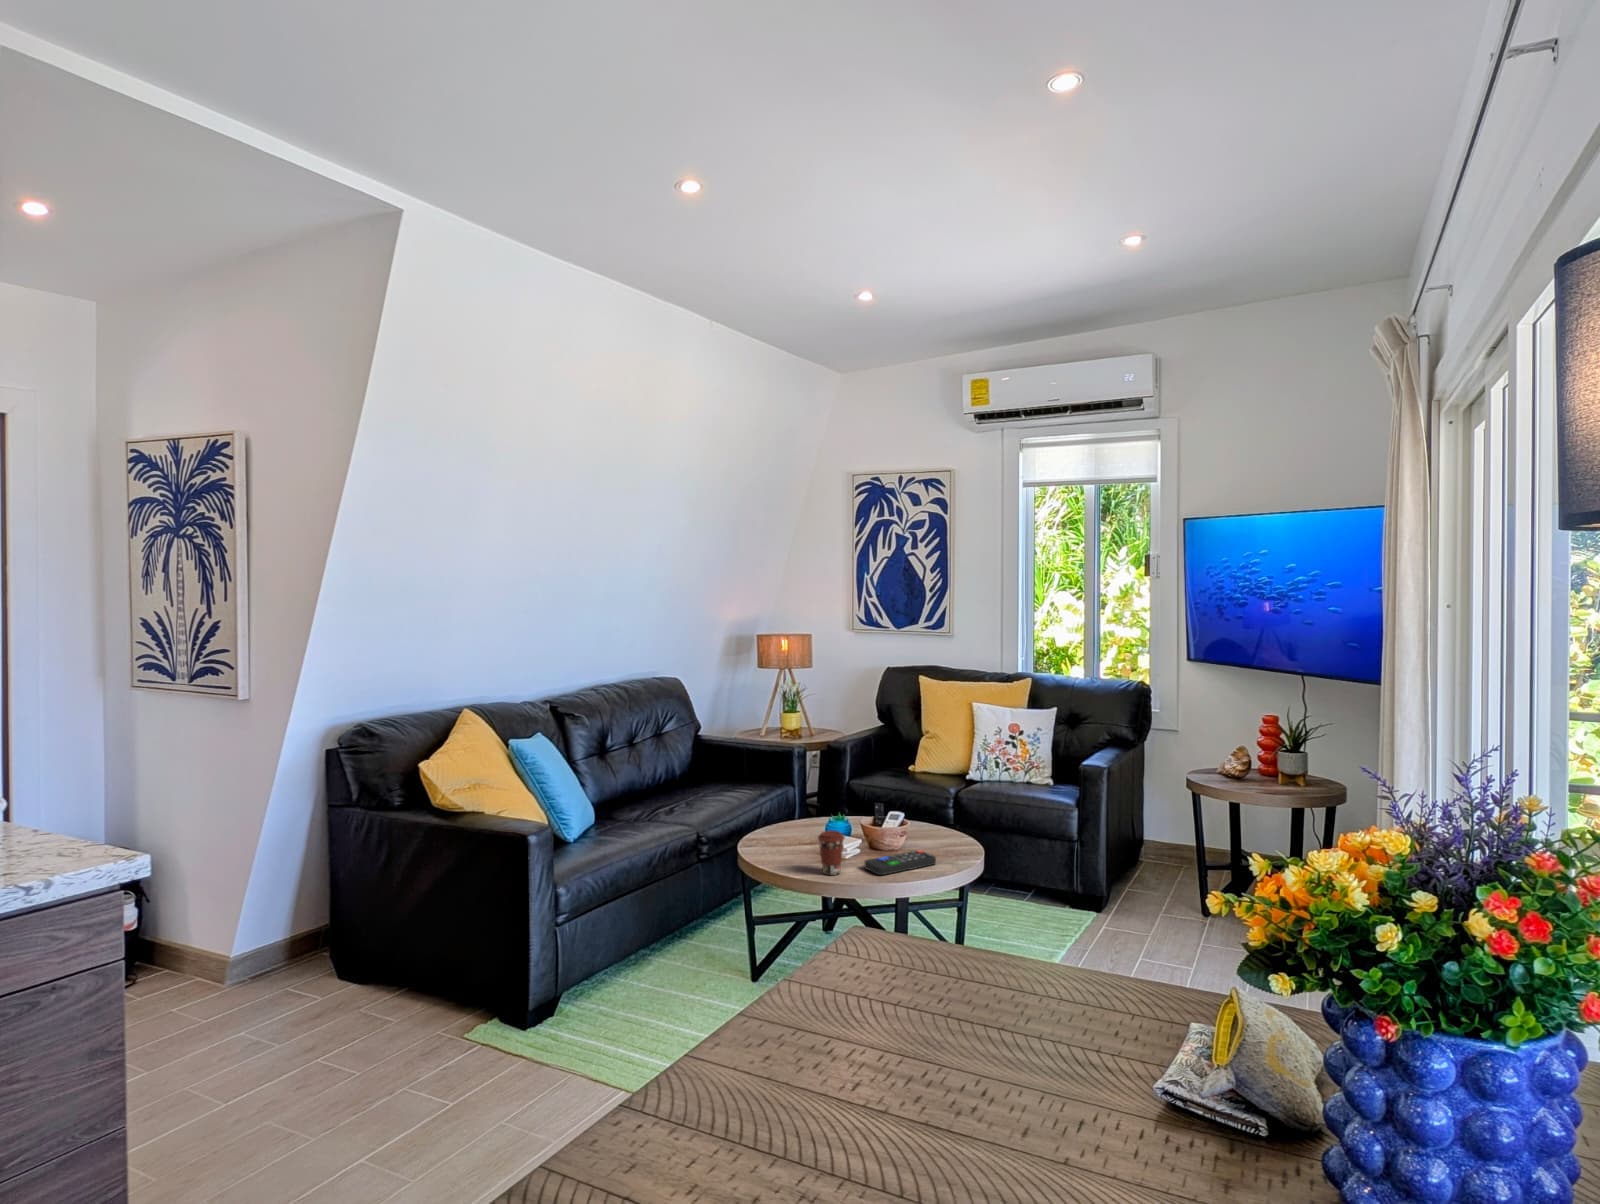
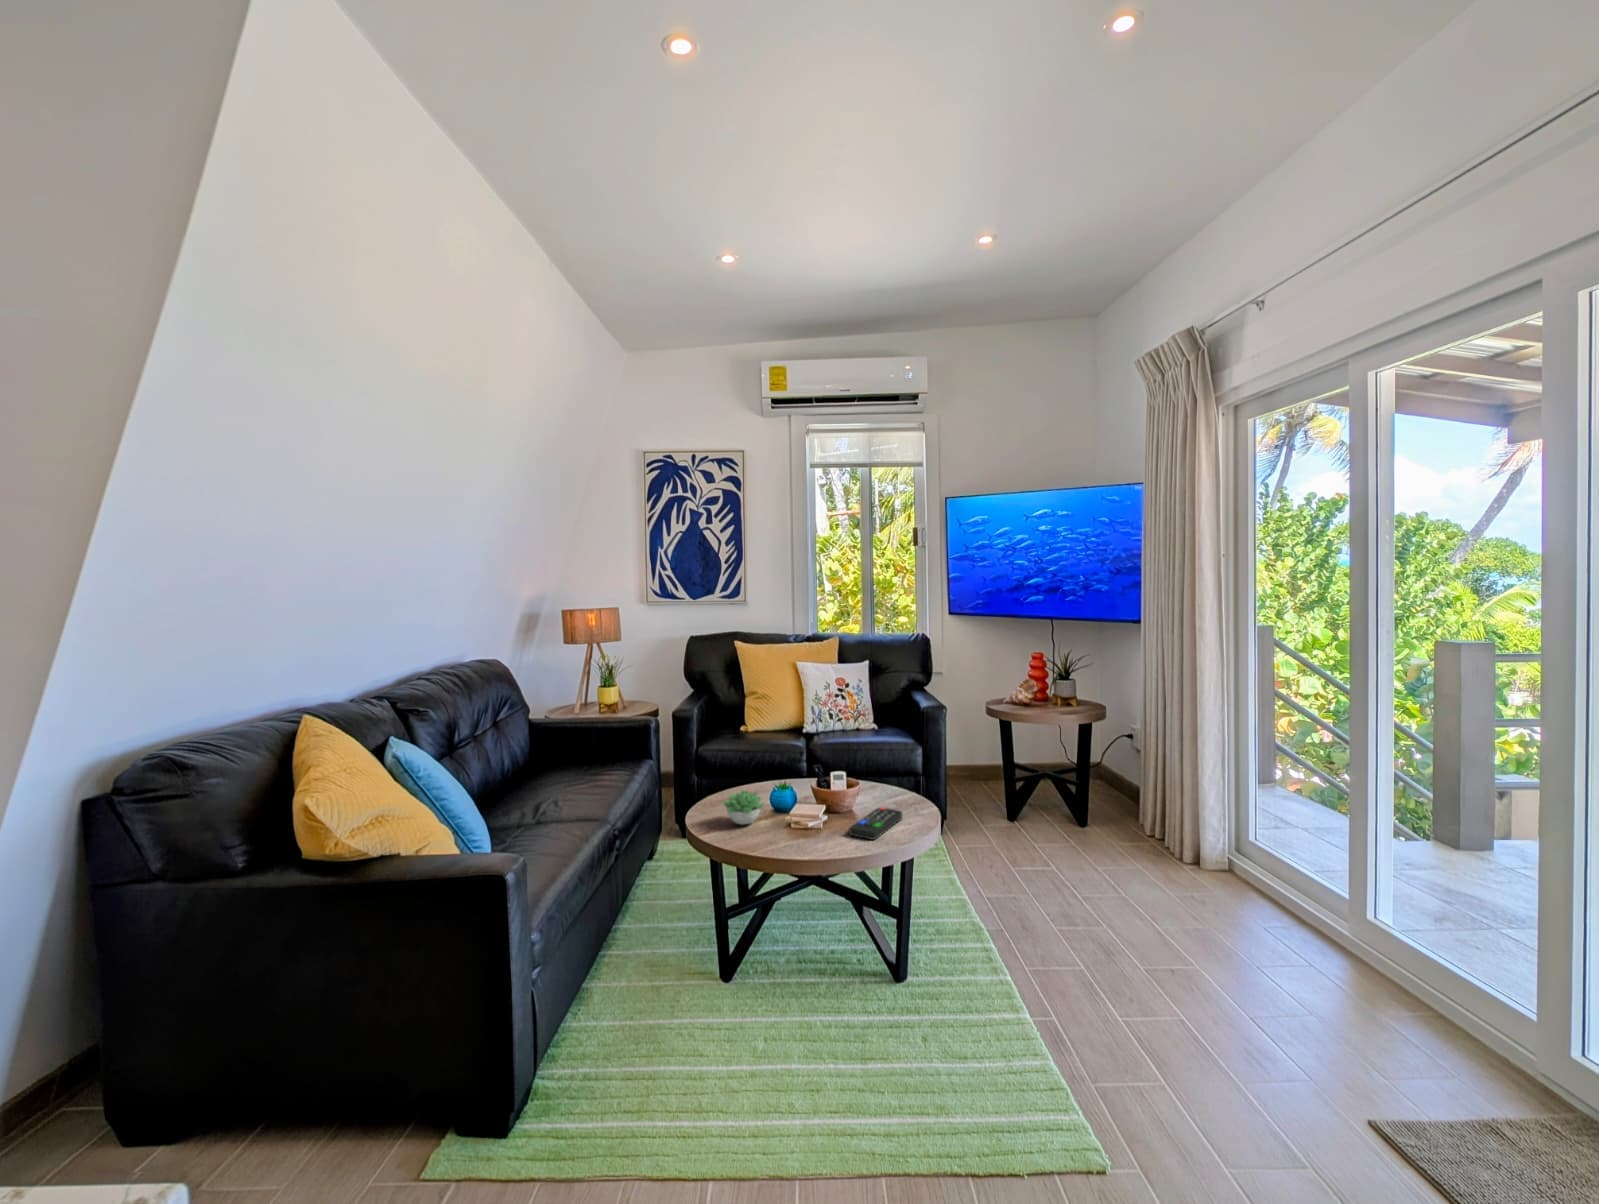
succulent plant: none [769,812,810,844] -> present [723,790,764,825]
coffee cup: present [818,831,845,875] -> none [812,803,840,850]

